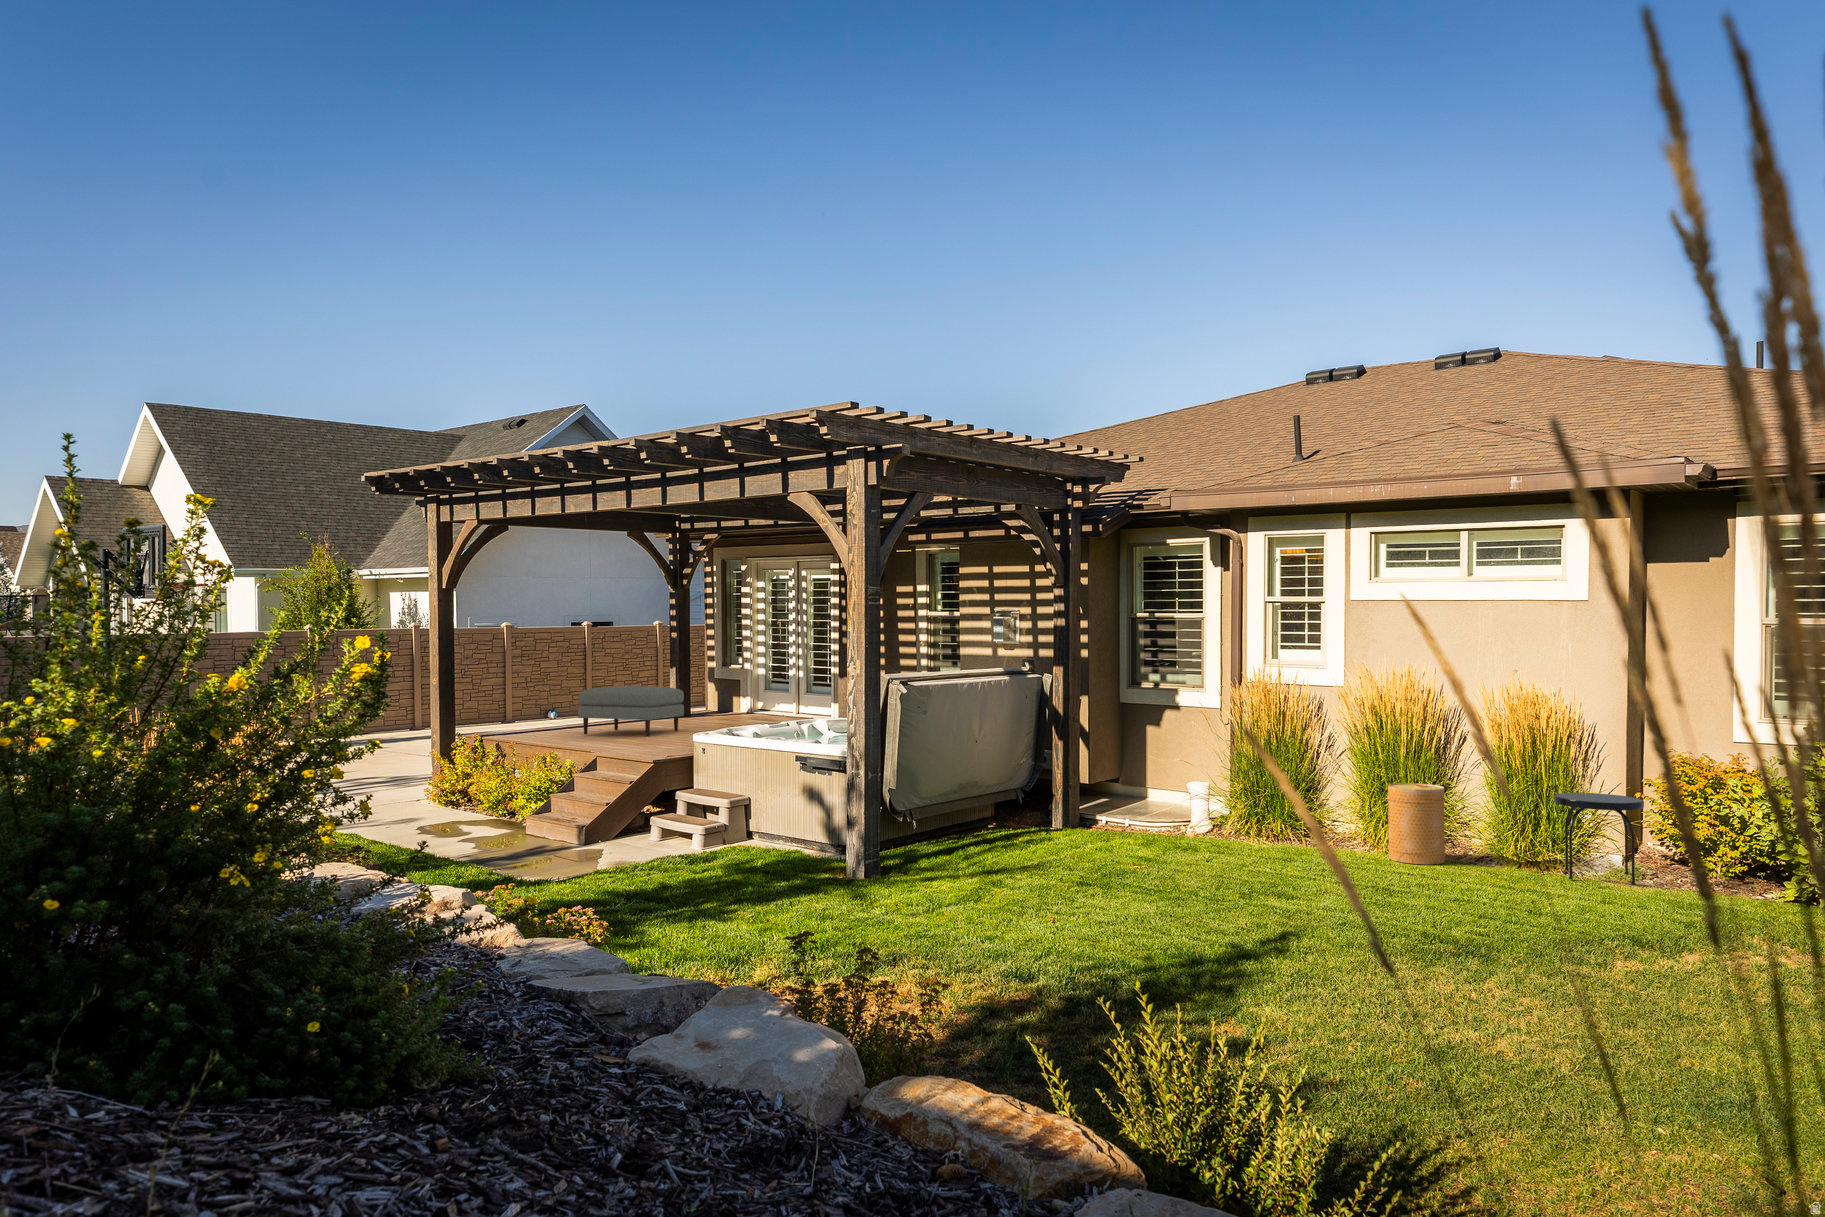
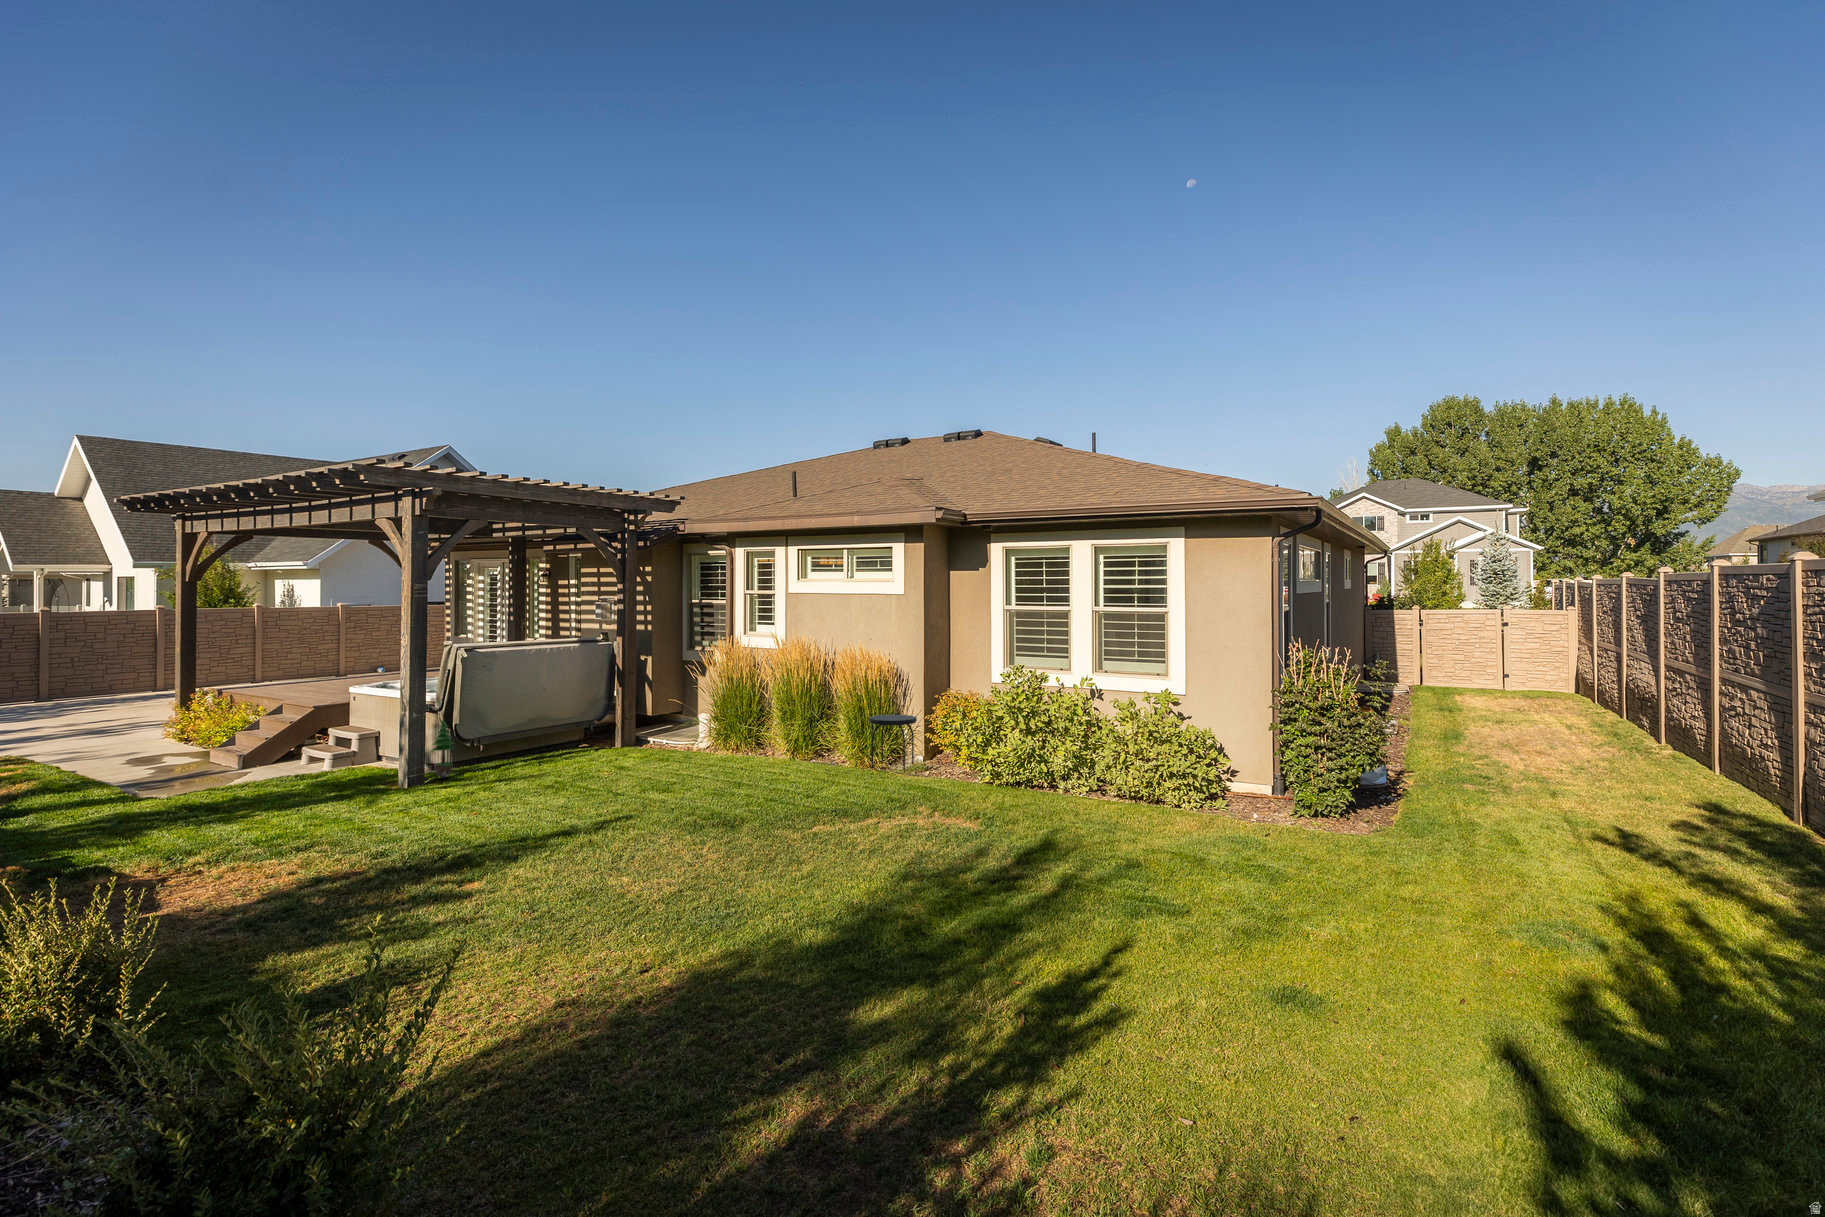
ottoman: present [578,686,684,737] -> none [292,653,383,689]
potted tree: none [882,781,913,870] -> present [431,719,455,778]
basket: present [1387,783,1446,864] -> none [786,711,820,762]

